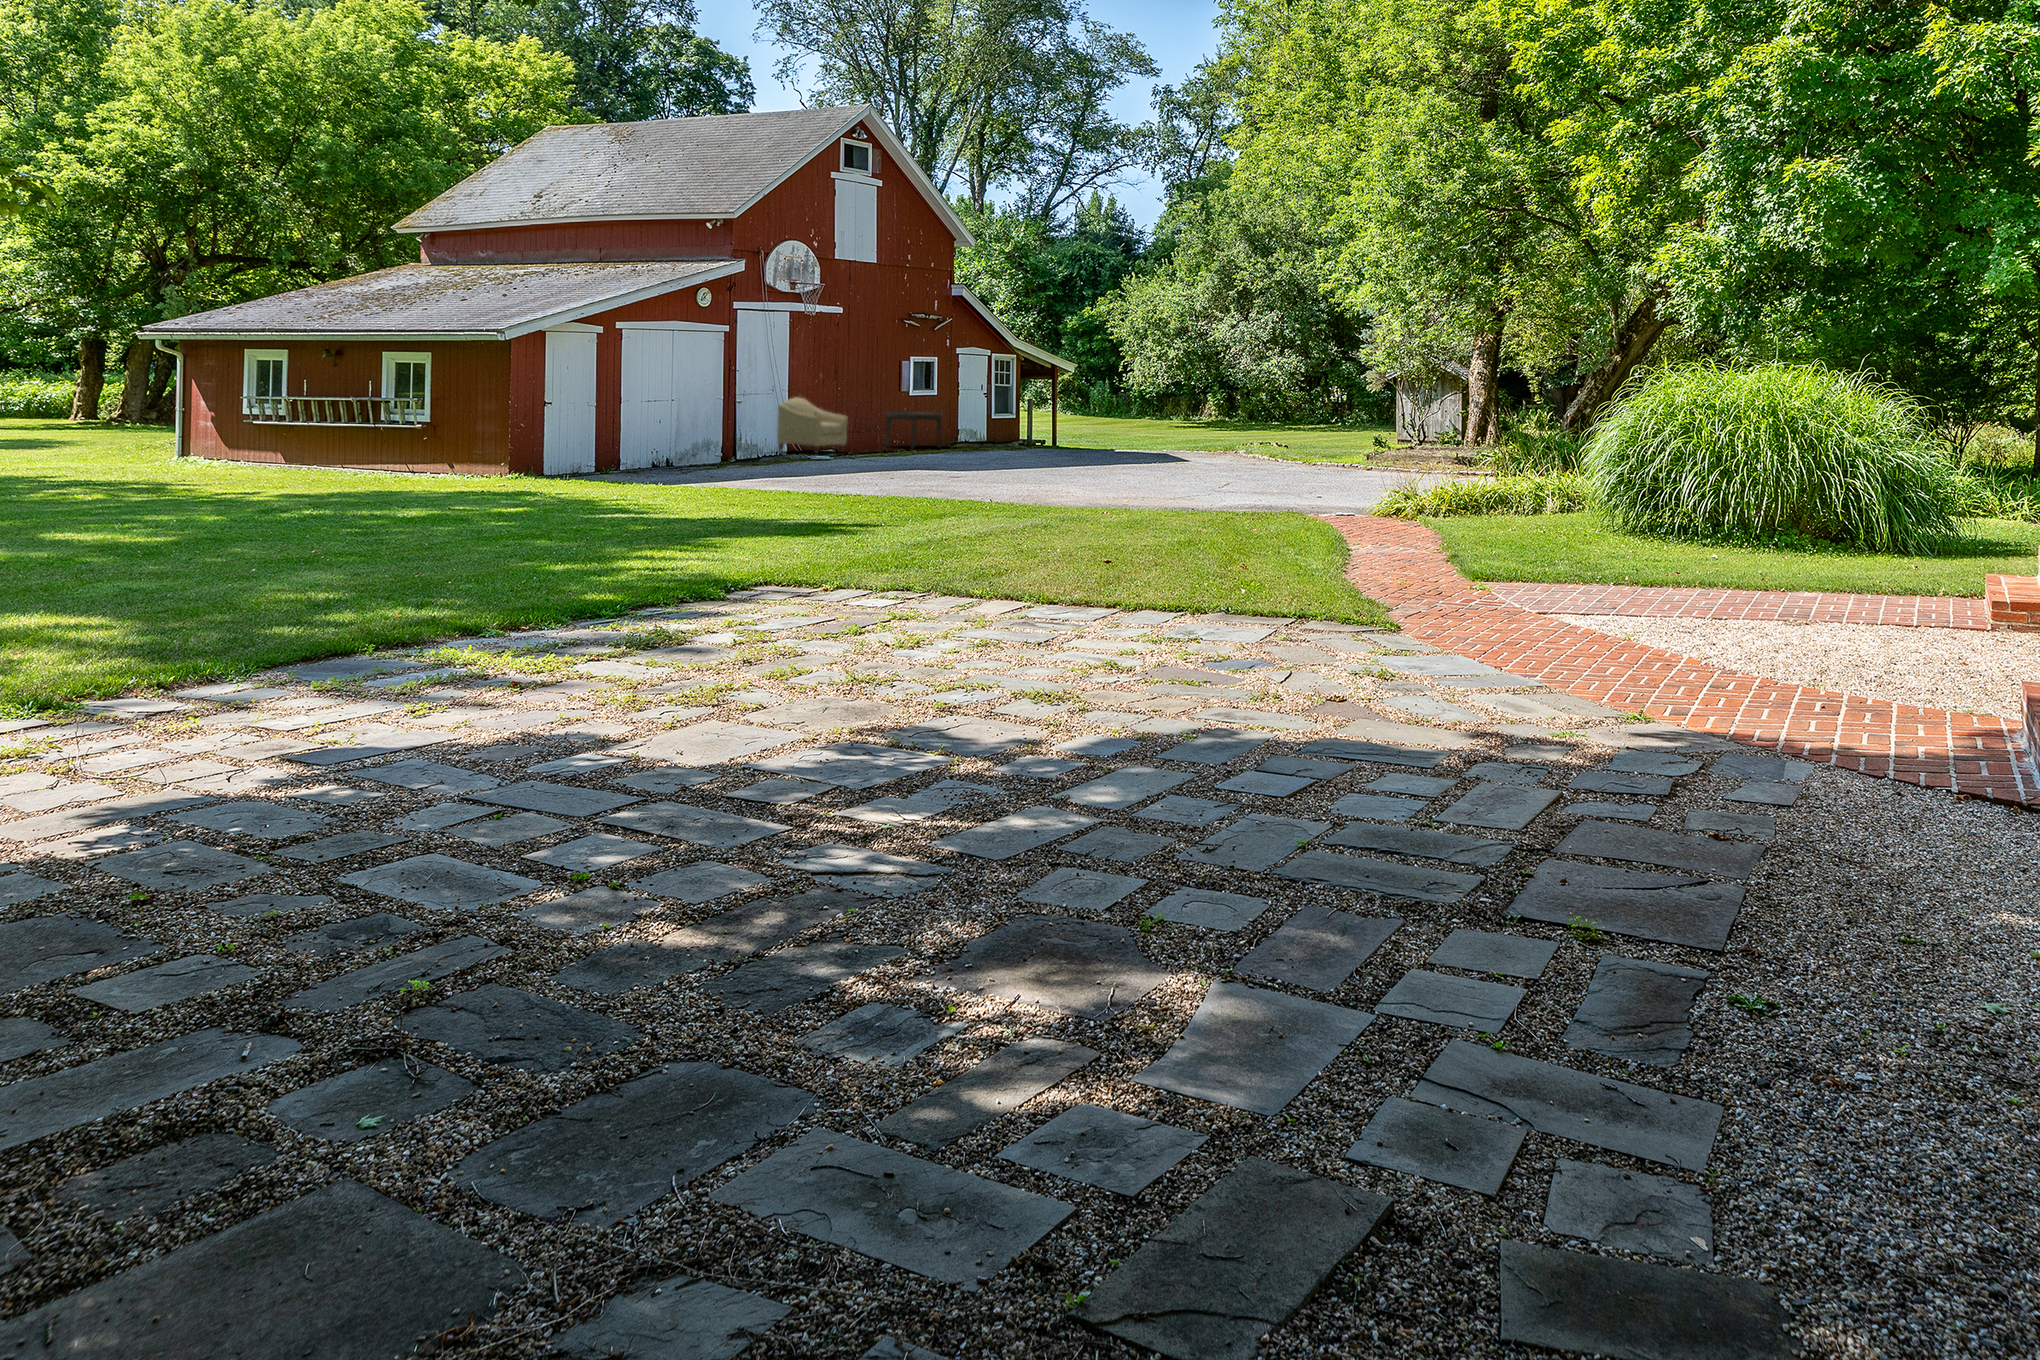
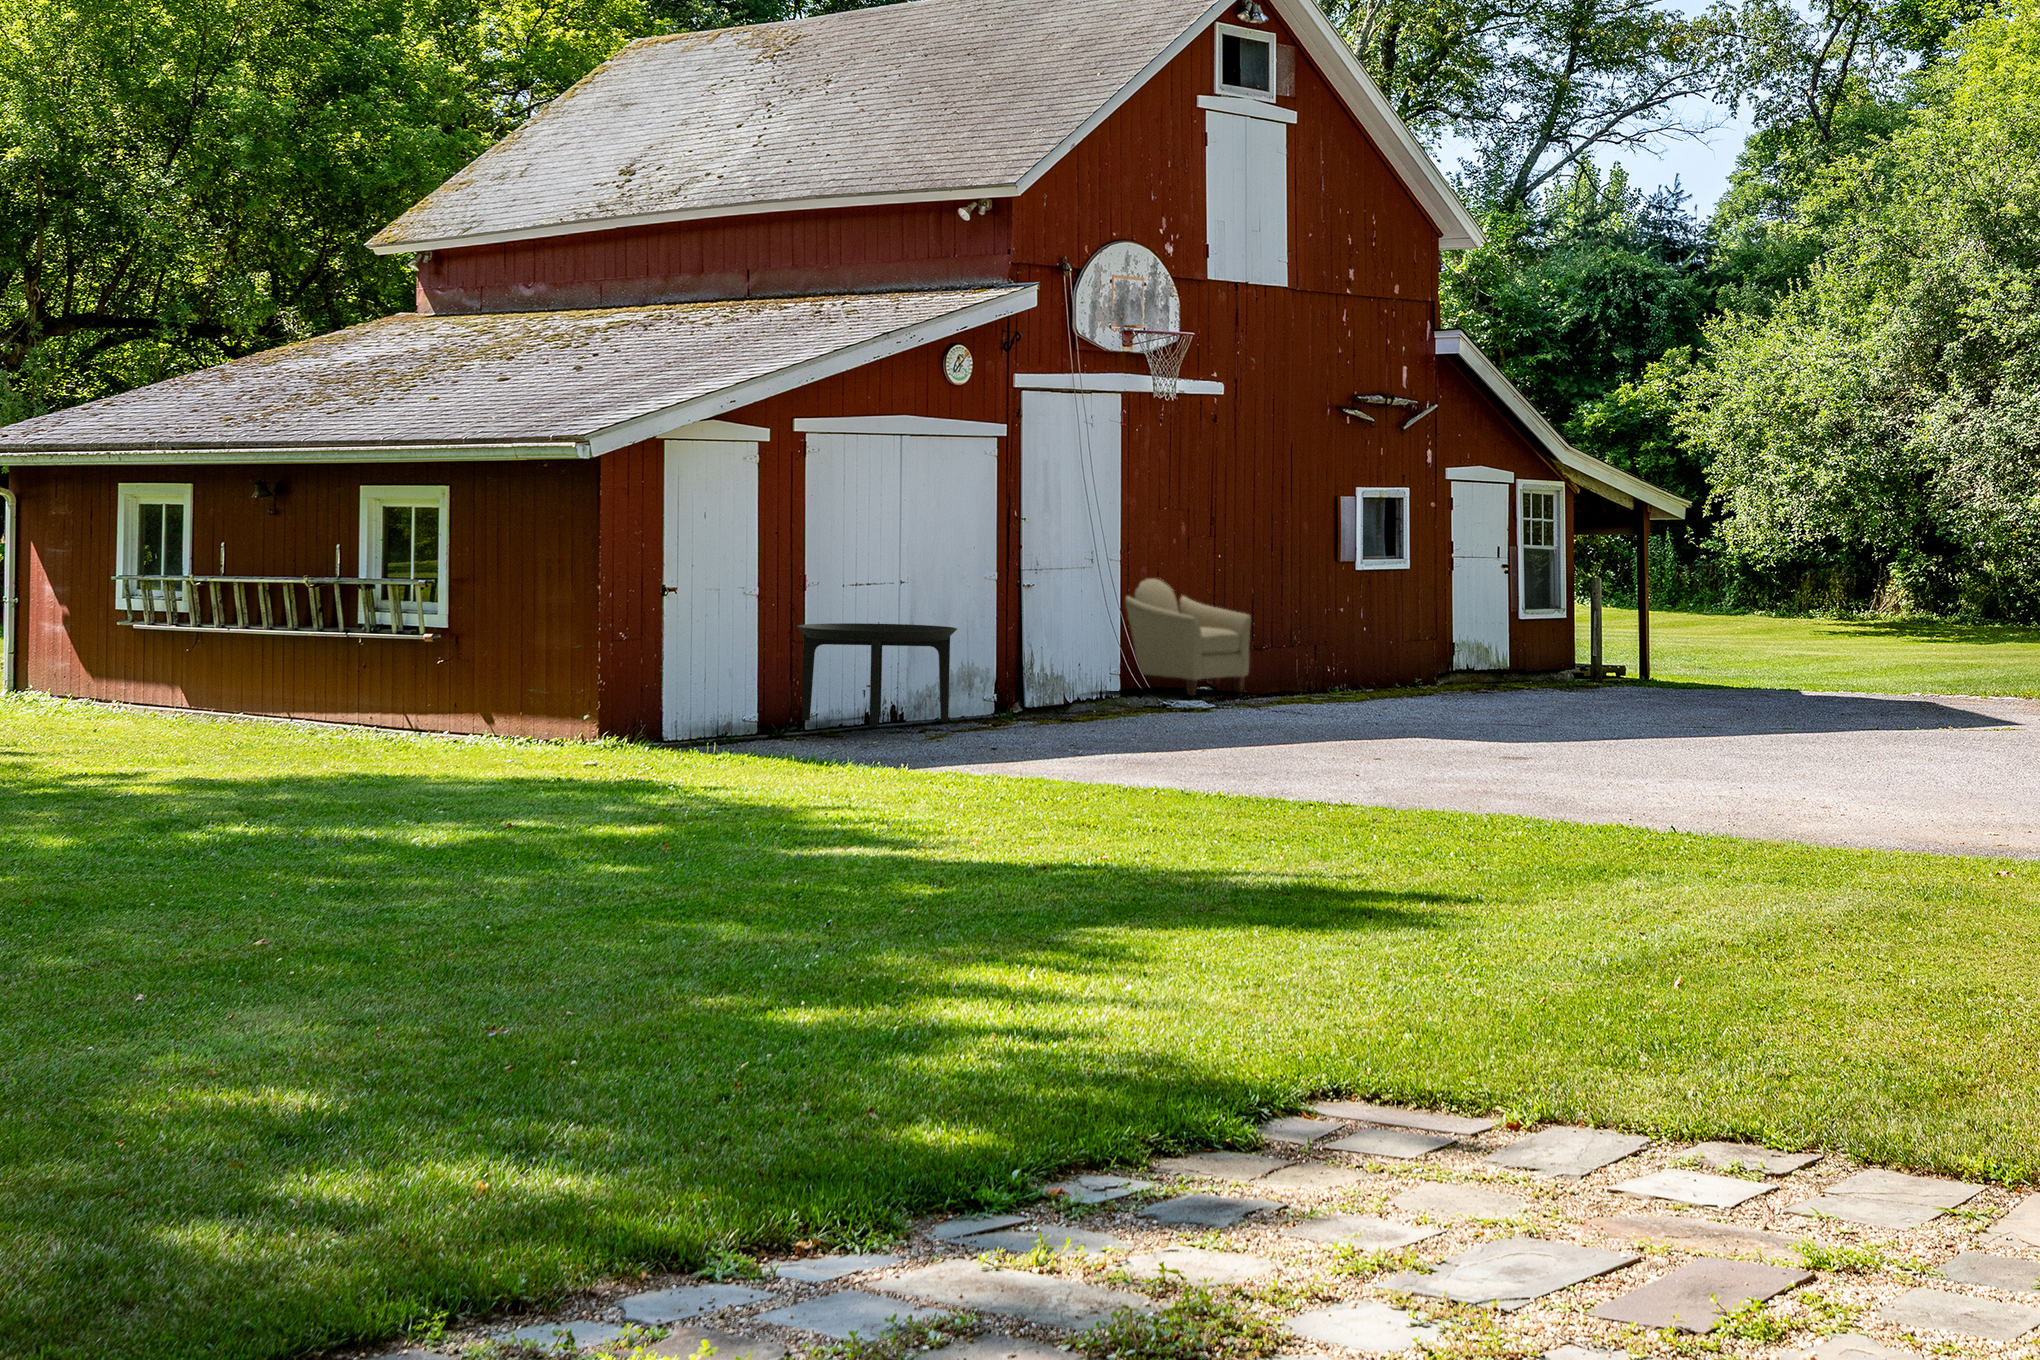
round table: present [886,412,943,448] -> present [797,623,957,727]

